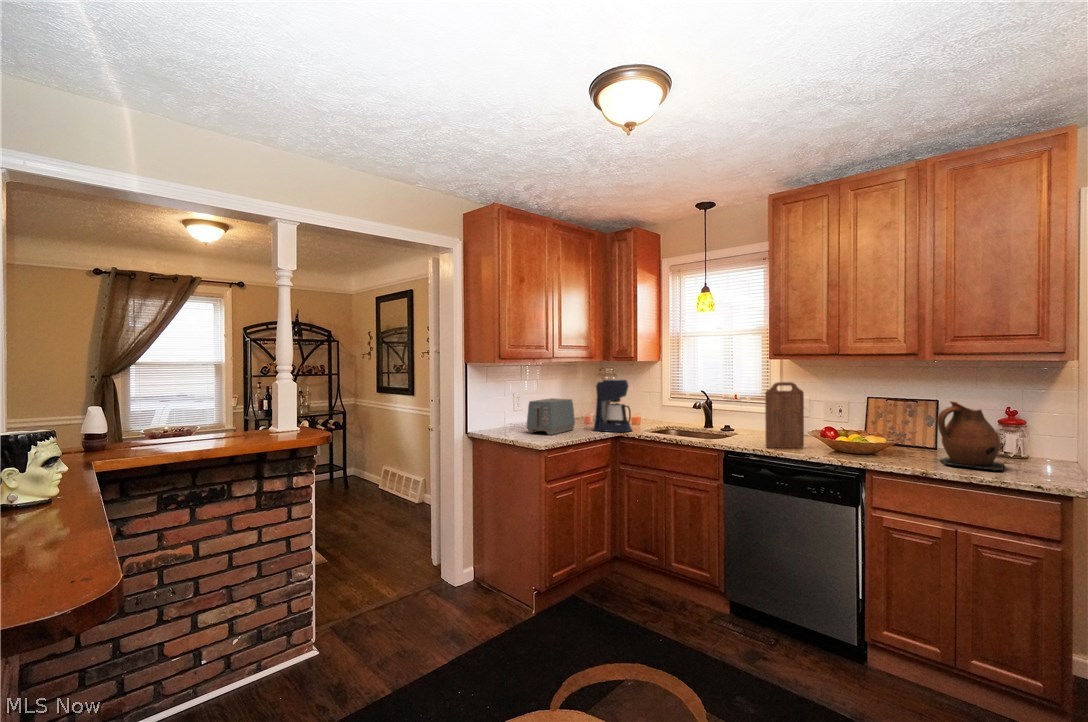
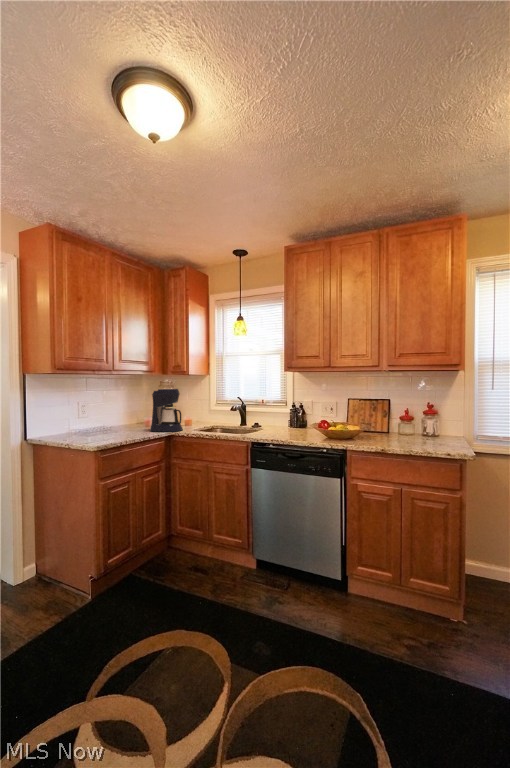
cutting board: present [765,382,804,448] -> none [281,388,307,438]
toaster: present [526,398,575,435] -> none [87,406,134,437]
ceramic pitcher: present [938,401,1004,471] -> none [392,399,430,447]

